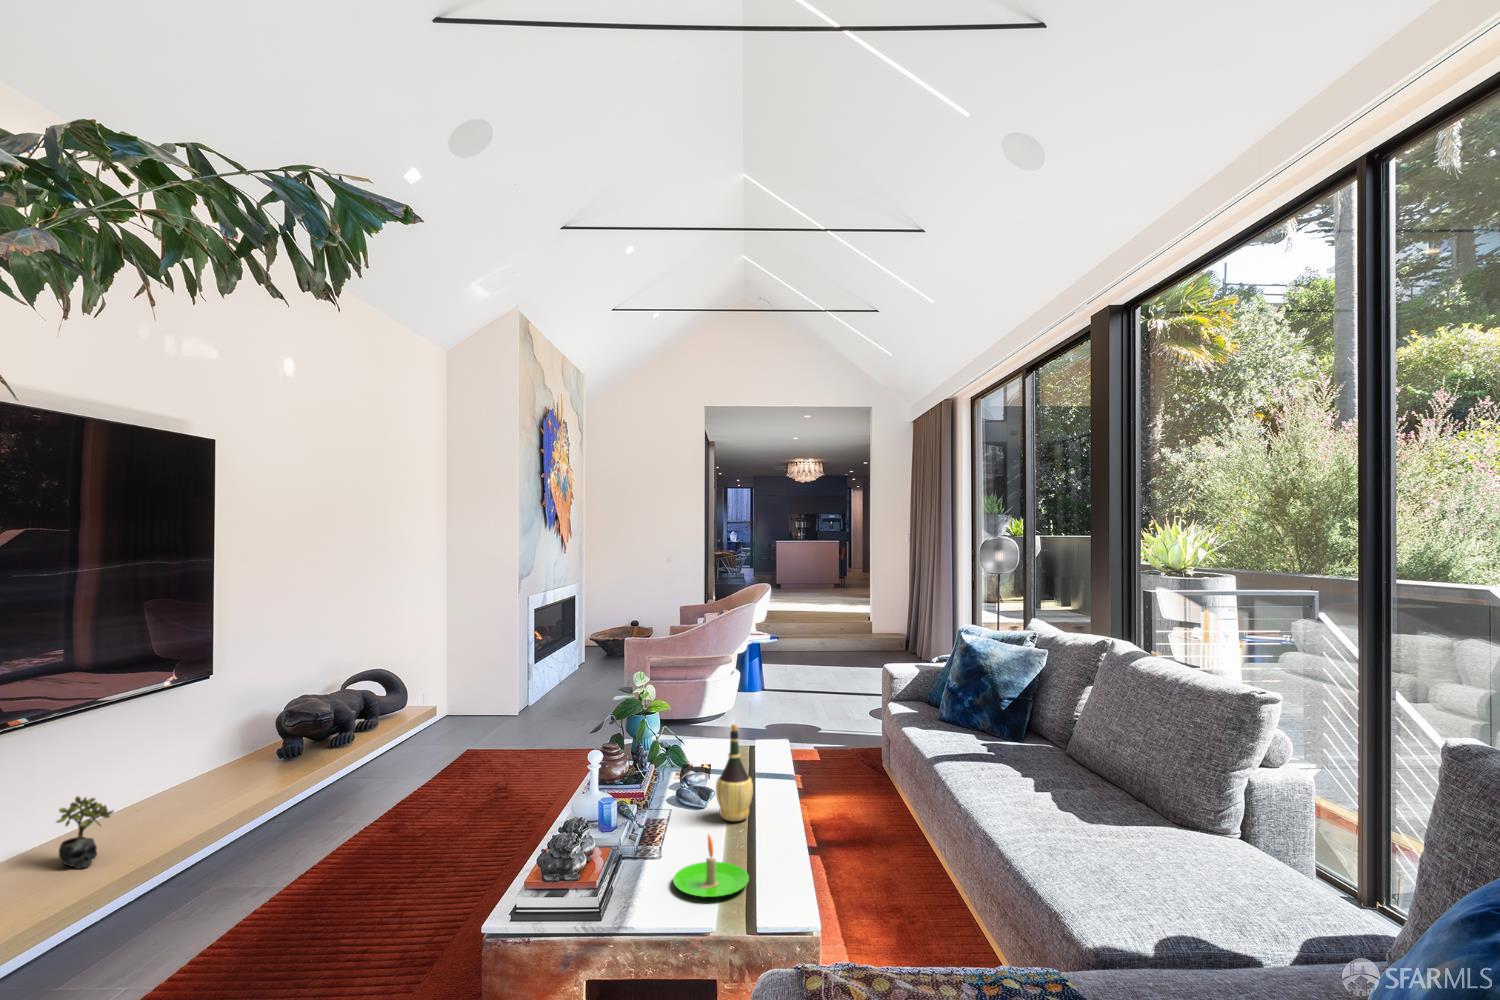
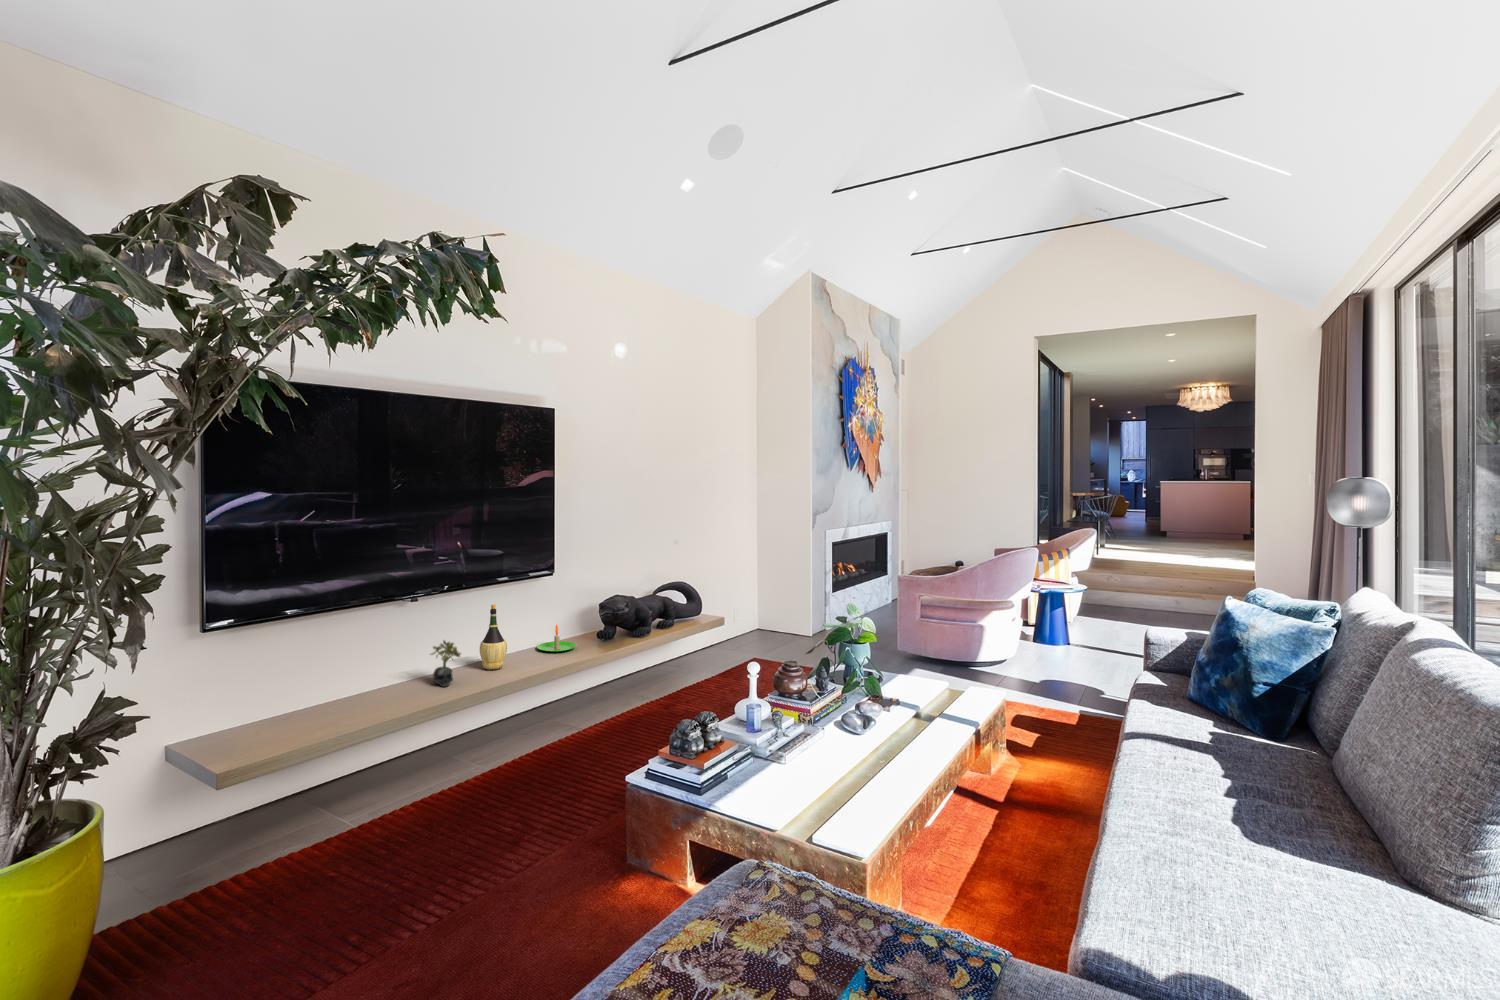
wine bottle: present [716,724,753,821] -> present [480,605,507,669]
candle: present [673,835,749,897] -> present [537,624,577,652]

